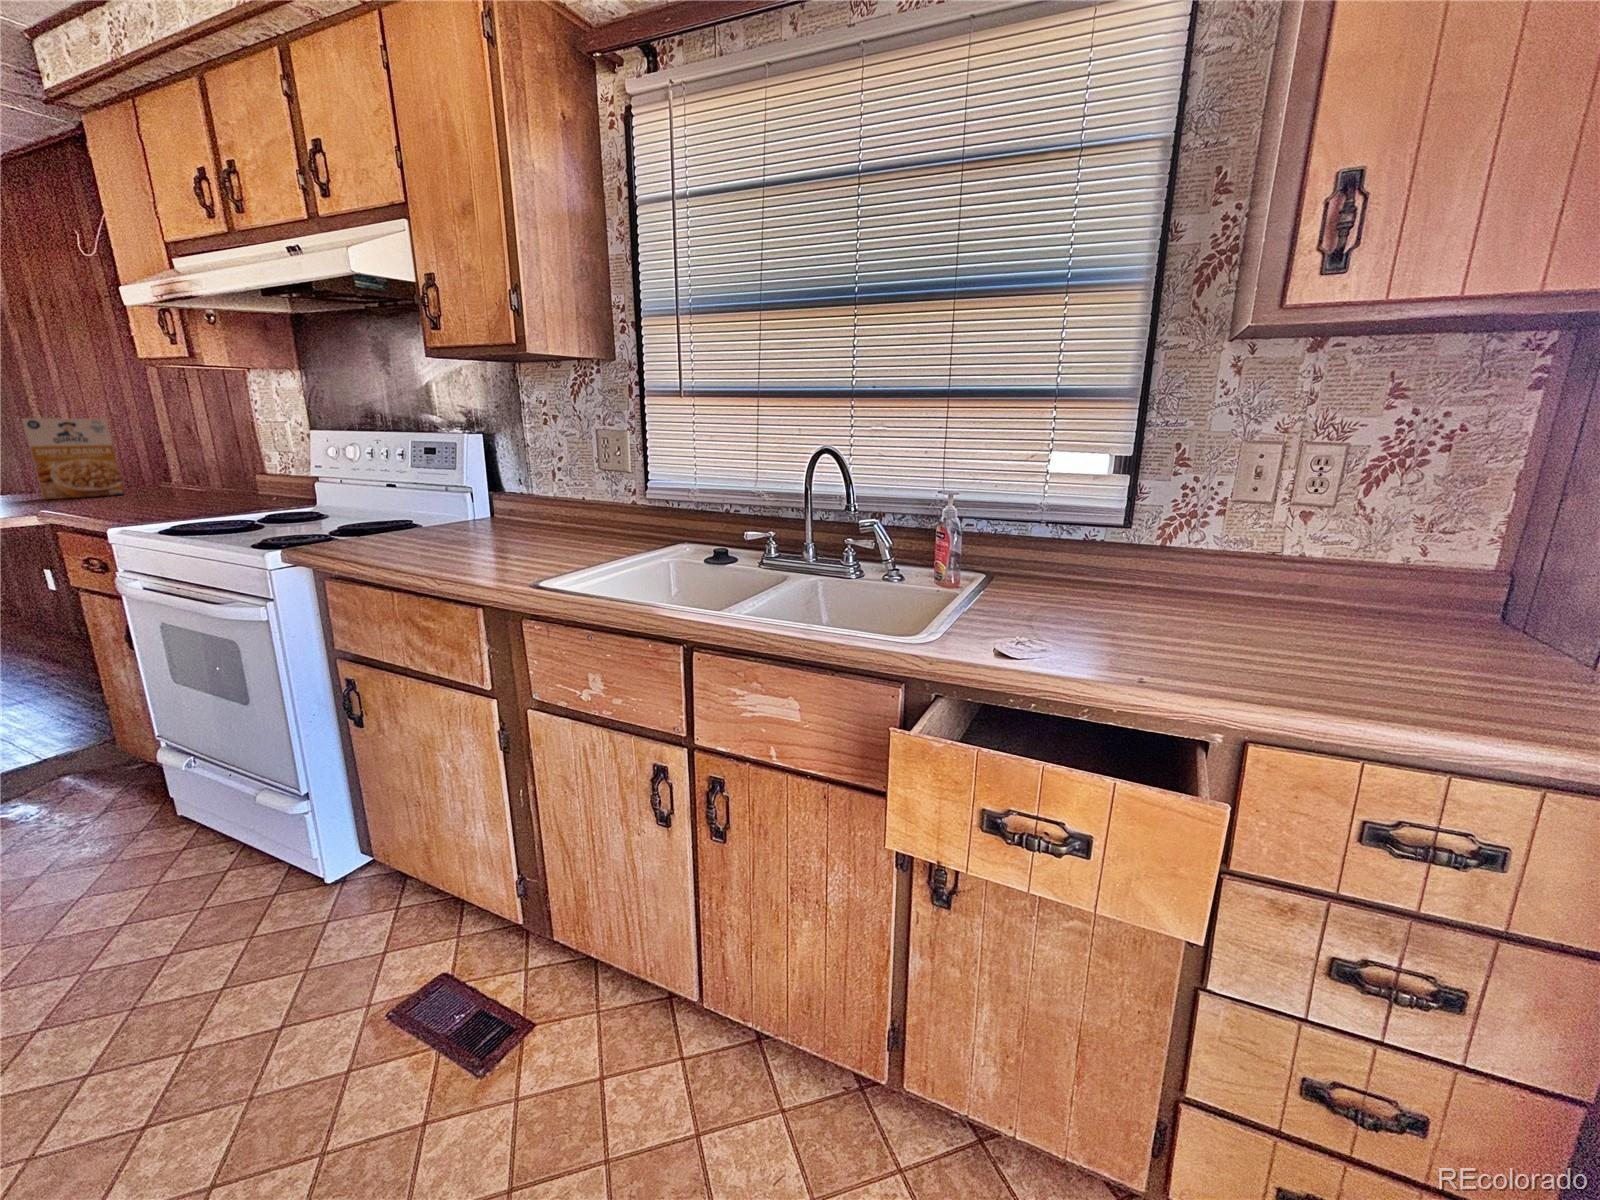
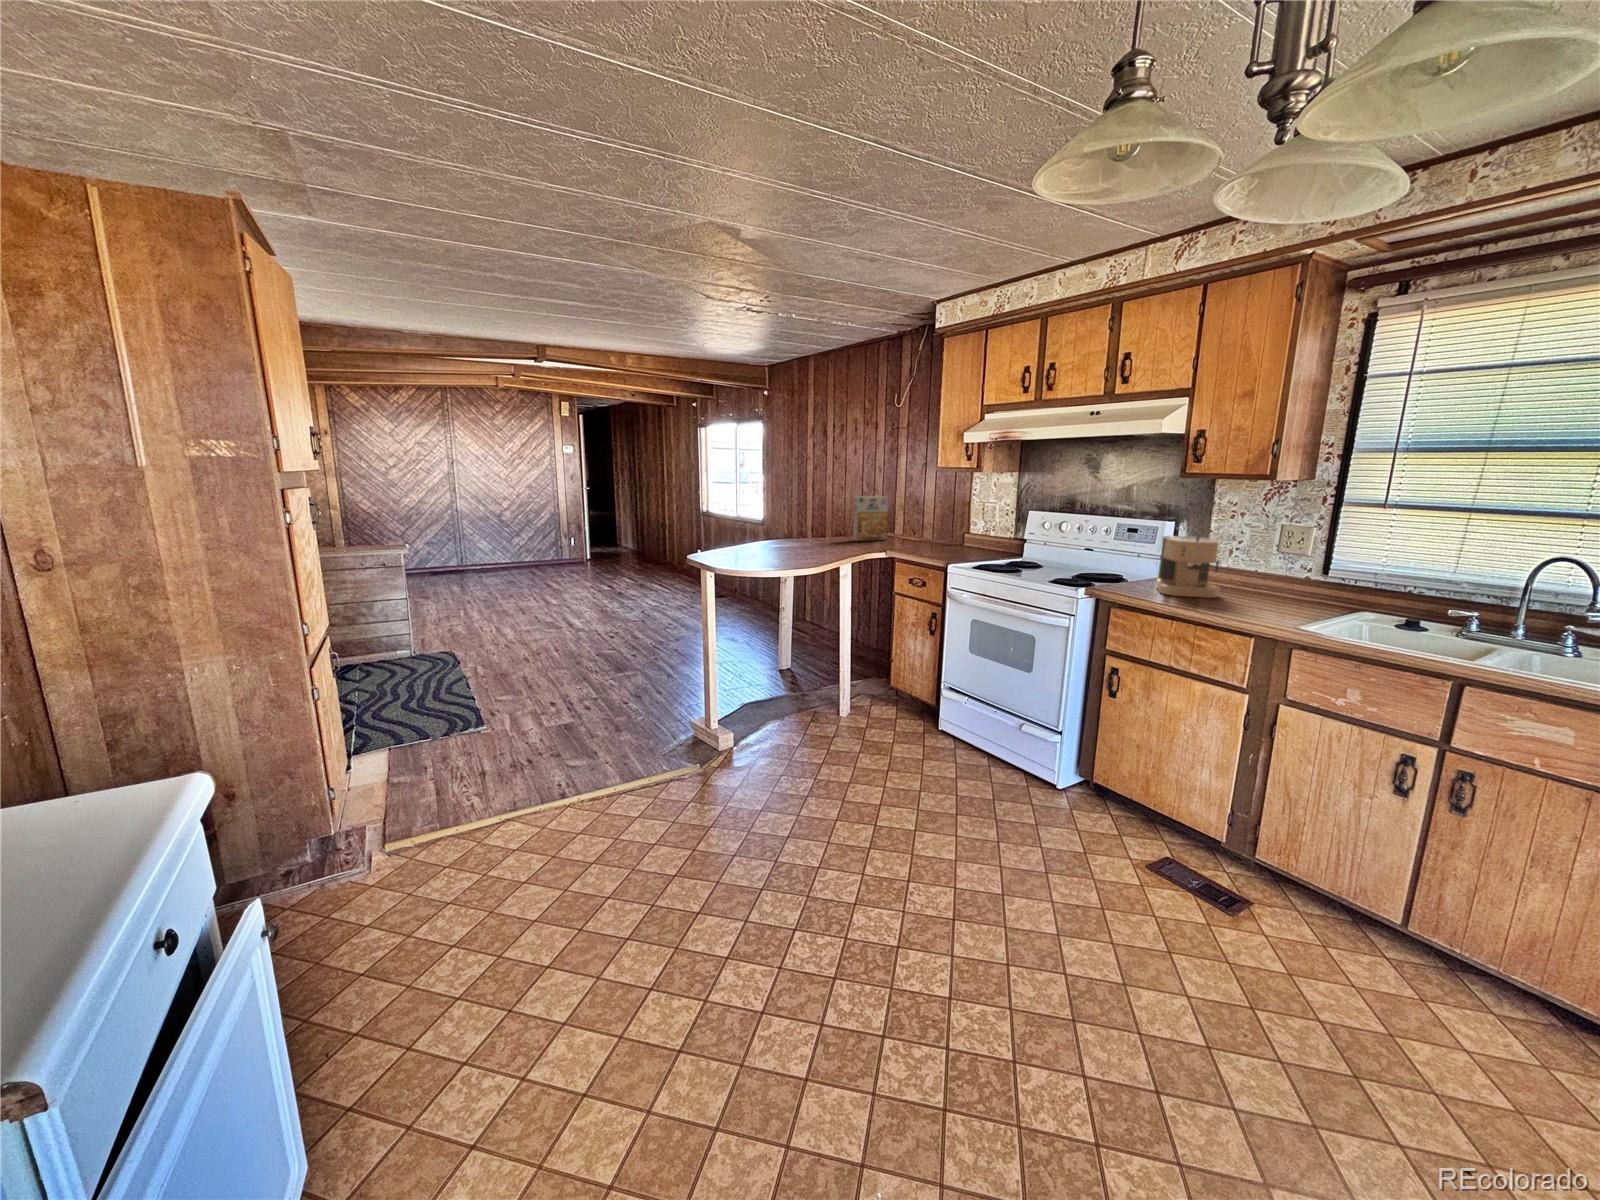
coffee maker: none [418,450,510,547] -> present [1156,536,1220,598]

